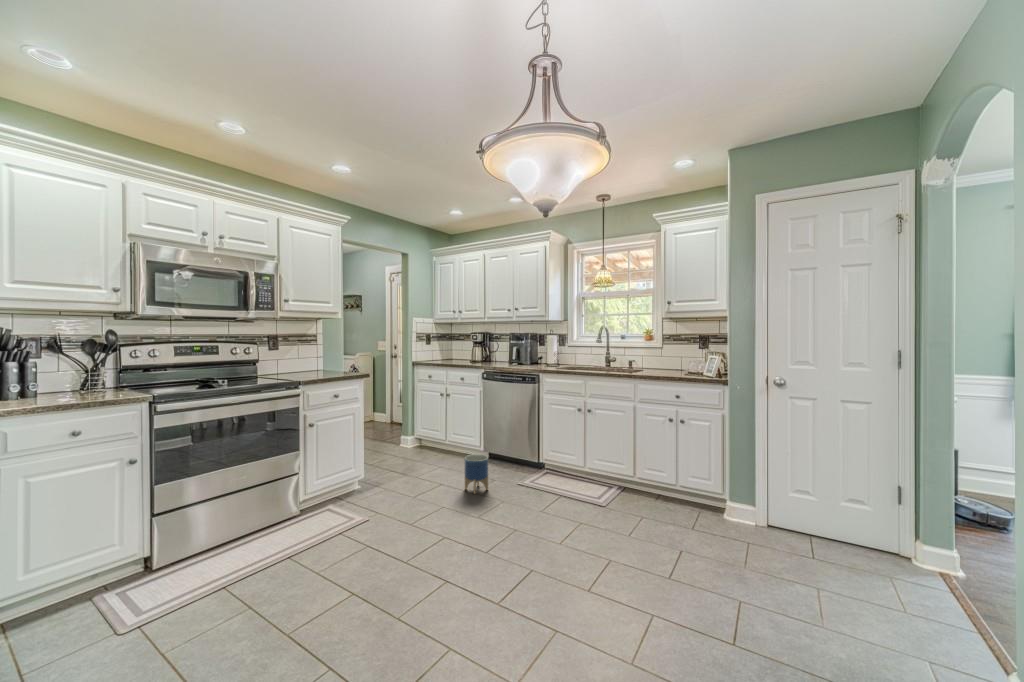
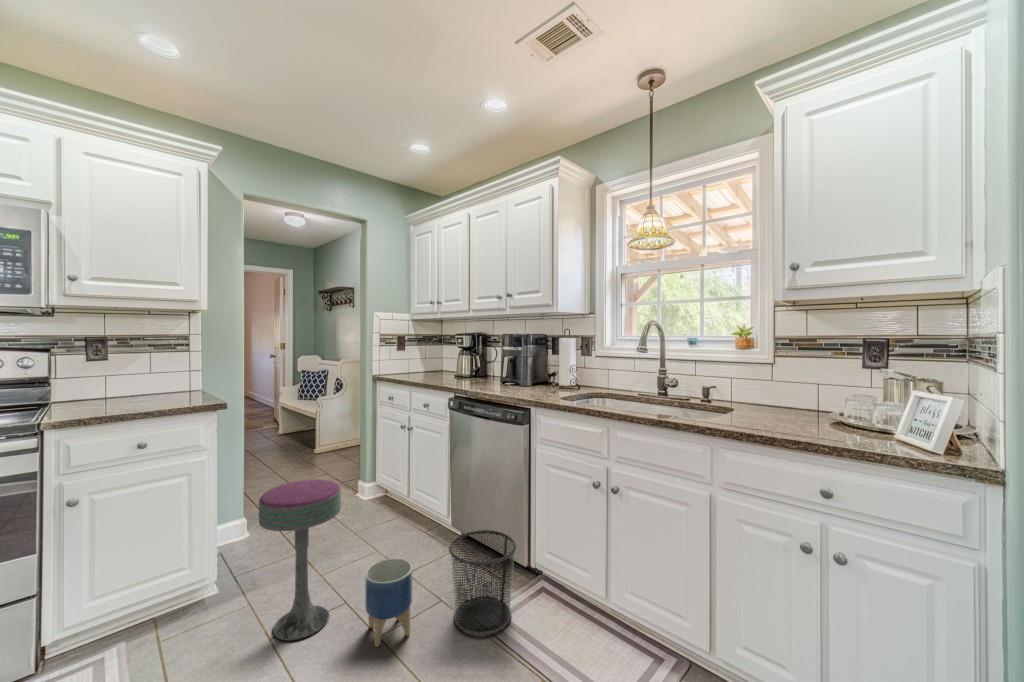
bar stool: none [406,415,446,496] -> present [259,479,341,641]
waste bin: none [504,441,539,488] -> present [449,530,516,635]

